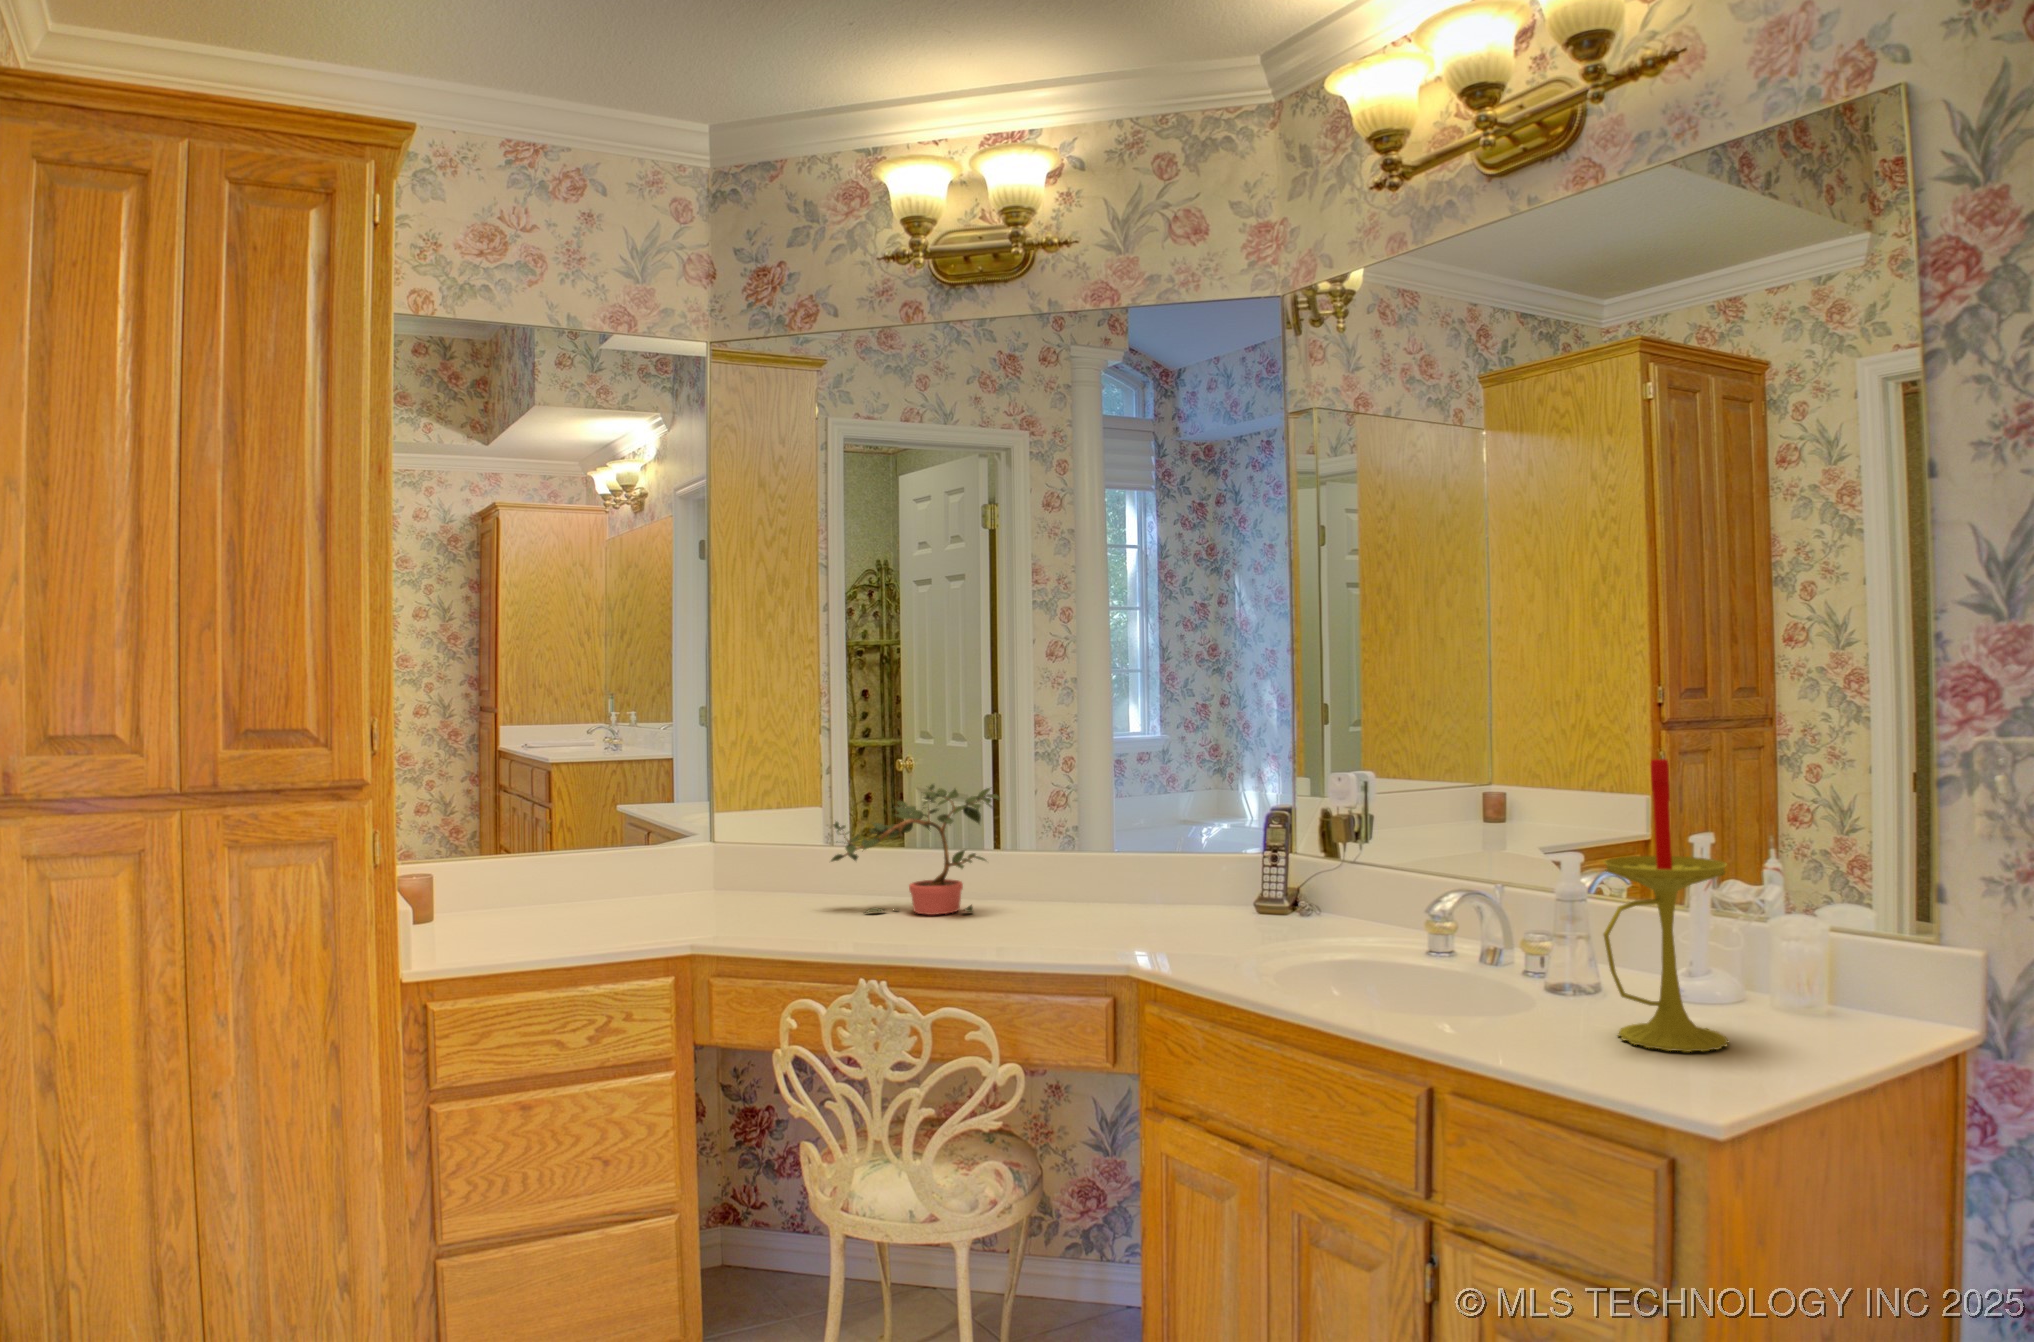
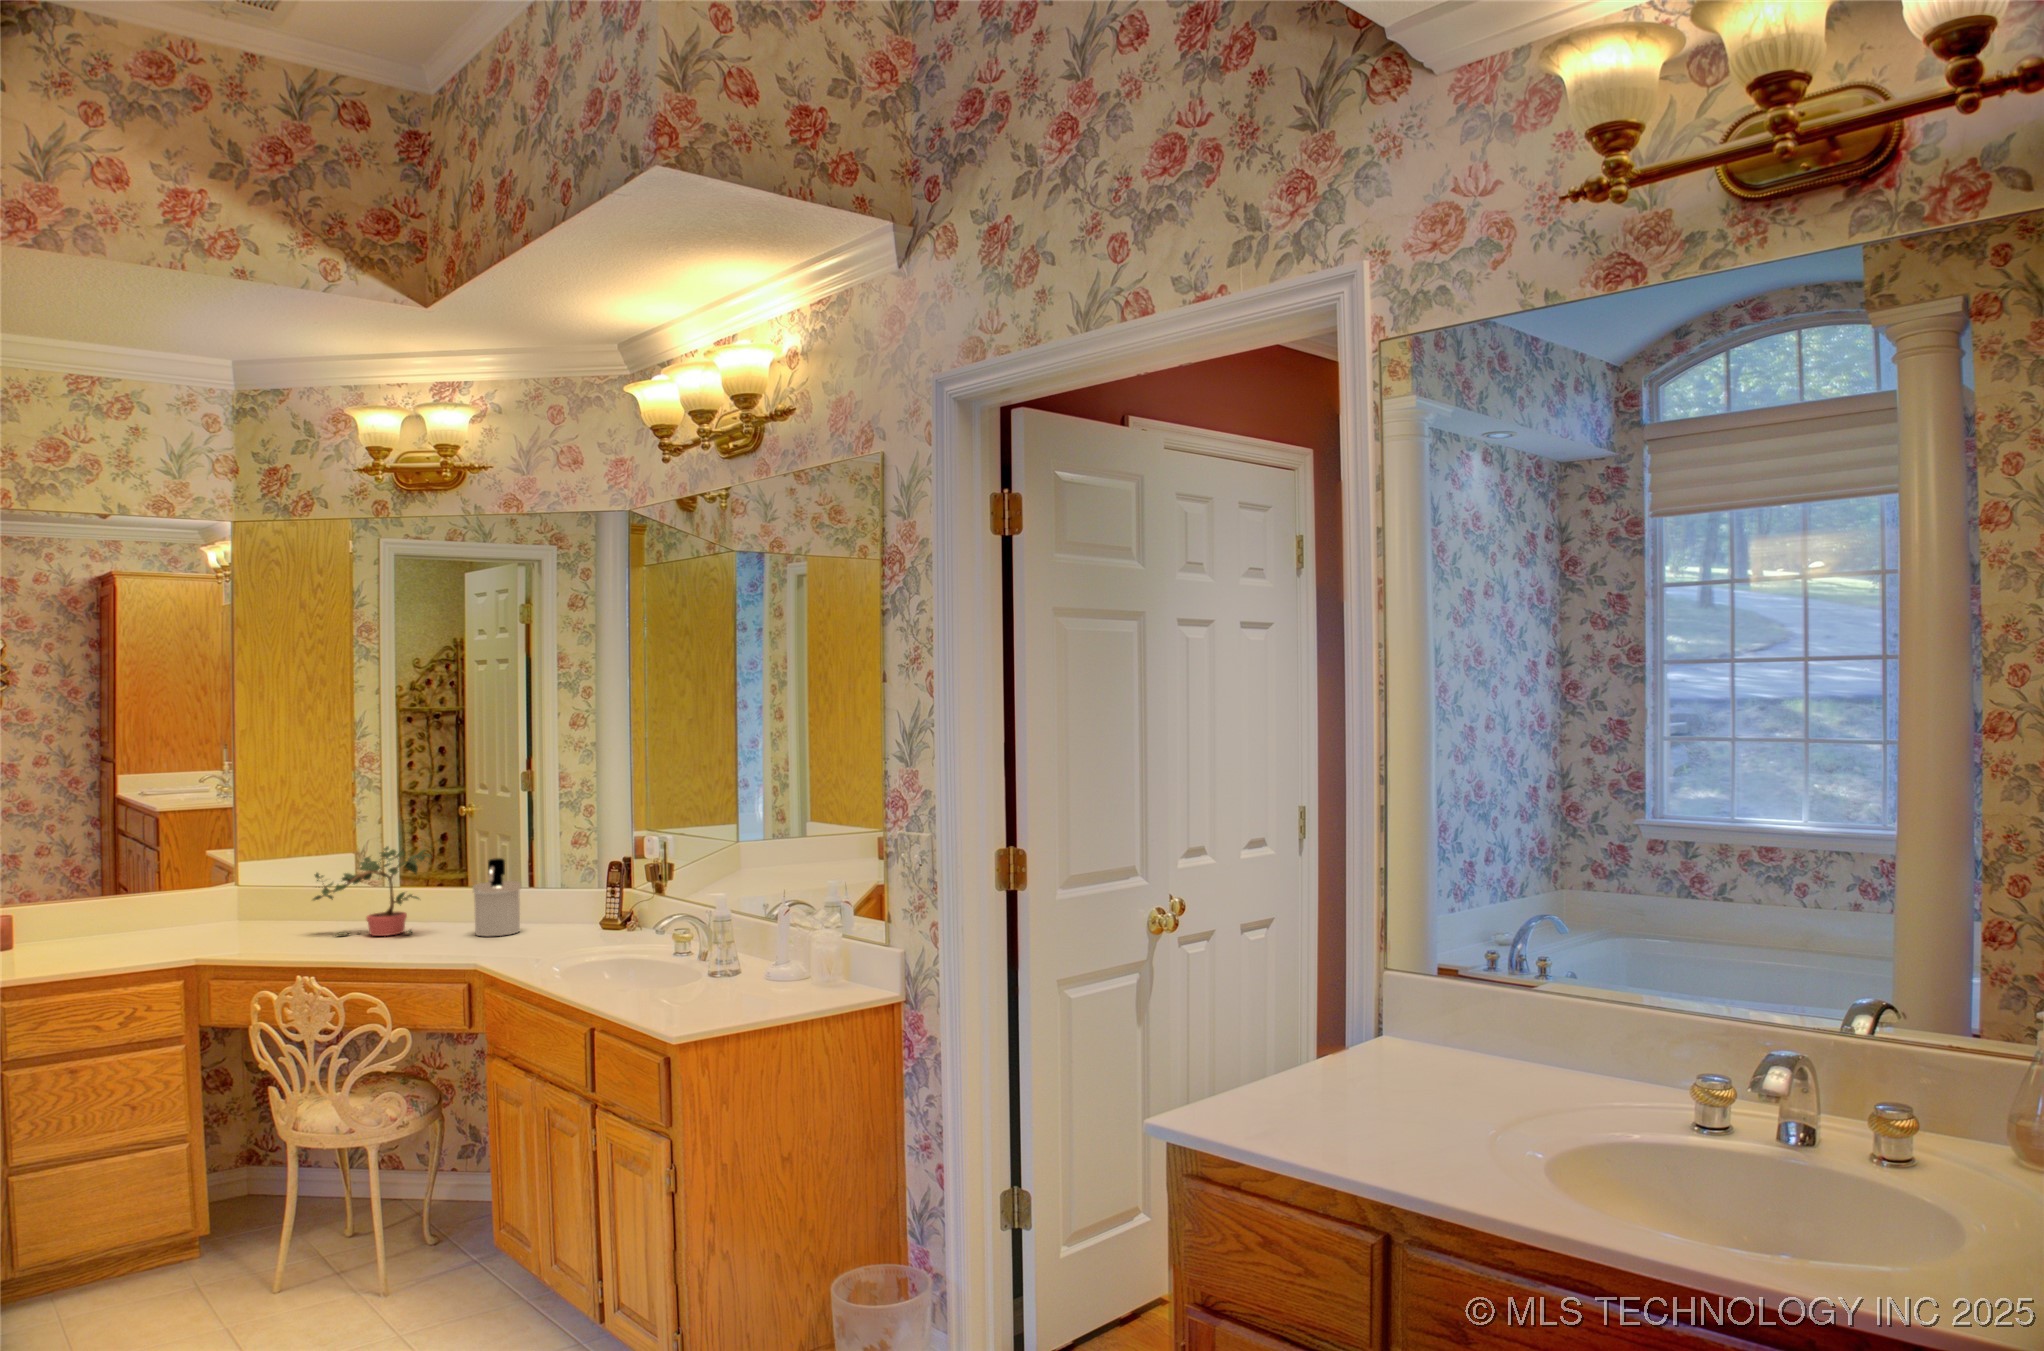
candle: present [1603,759,1728,1052] -> none [672,845,743,998]
soap dispenser: none [1062,802,1131,919] -> present [473,858,521,936]

